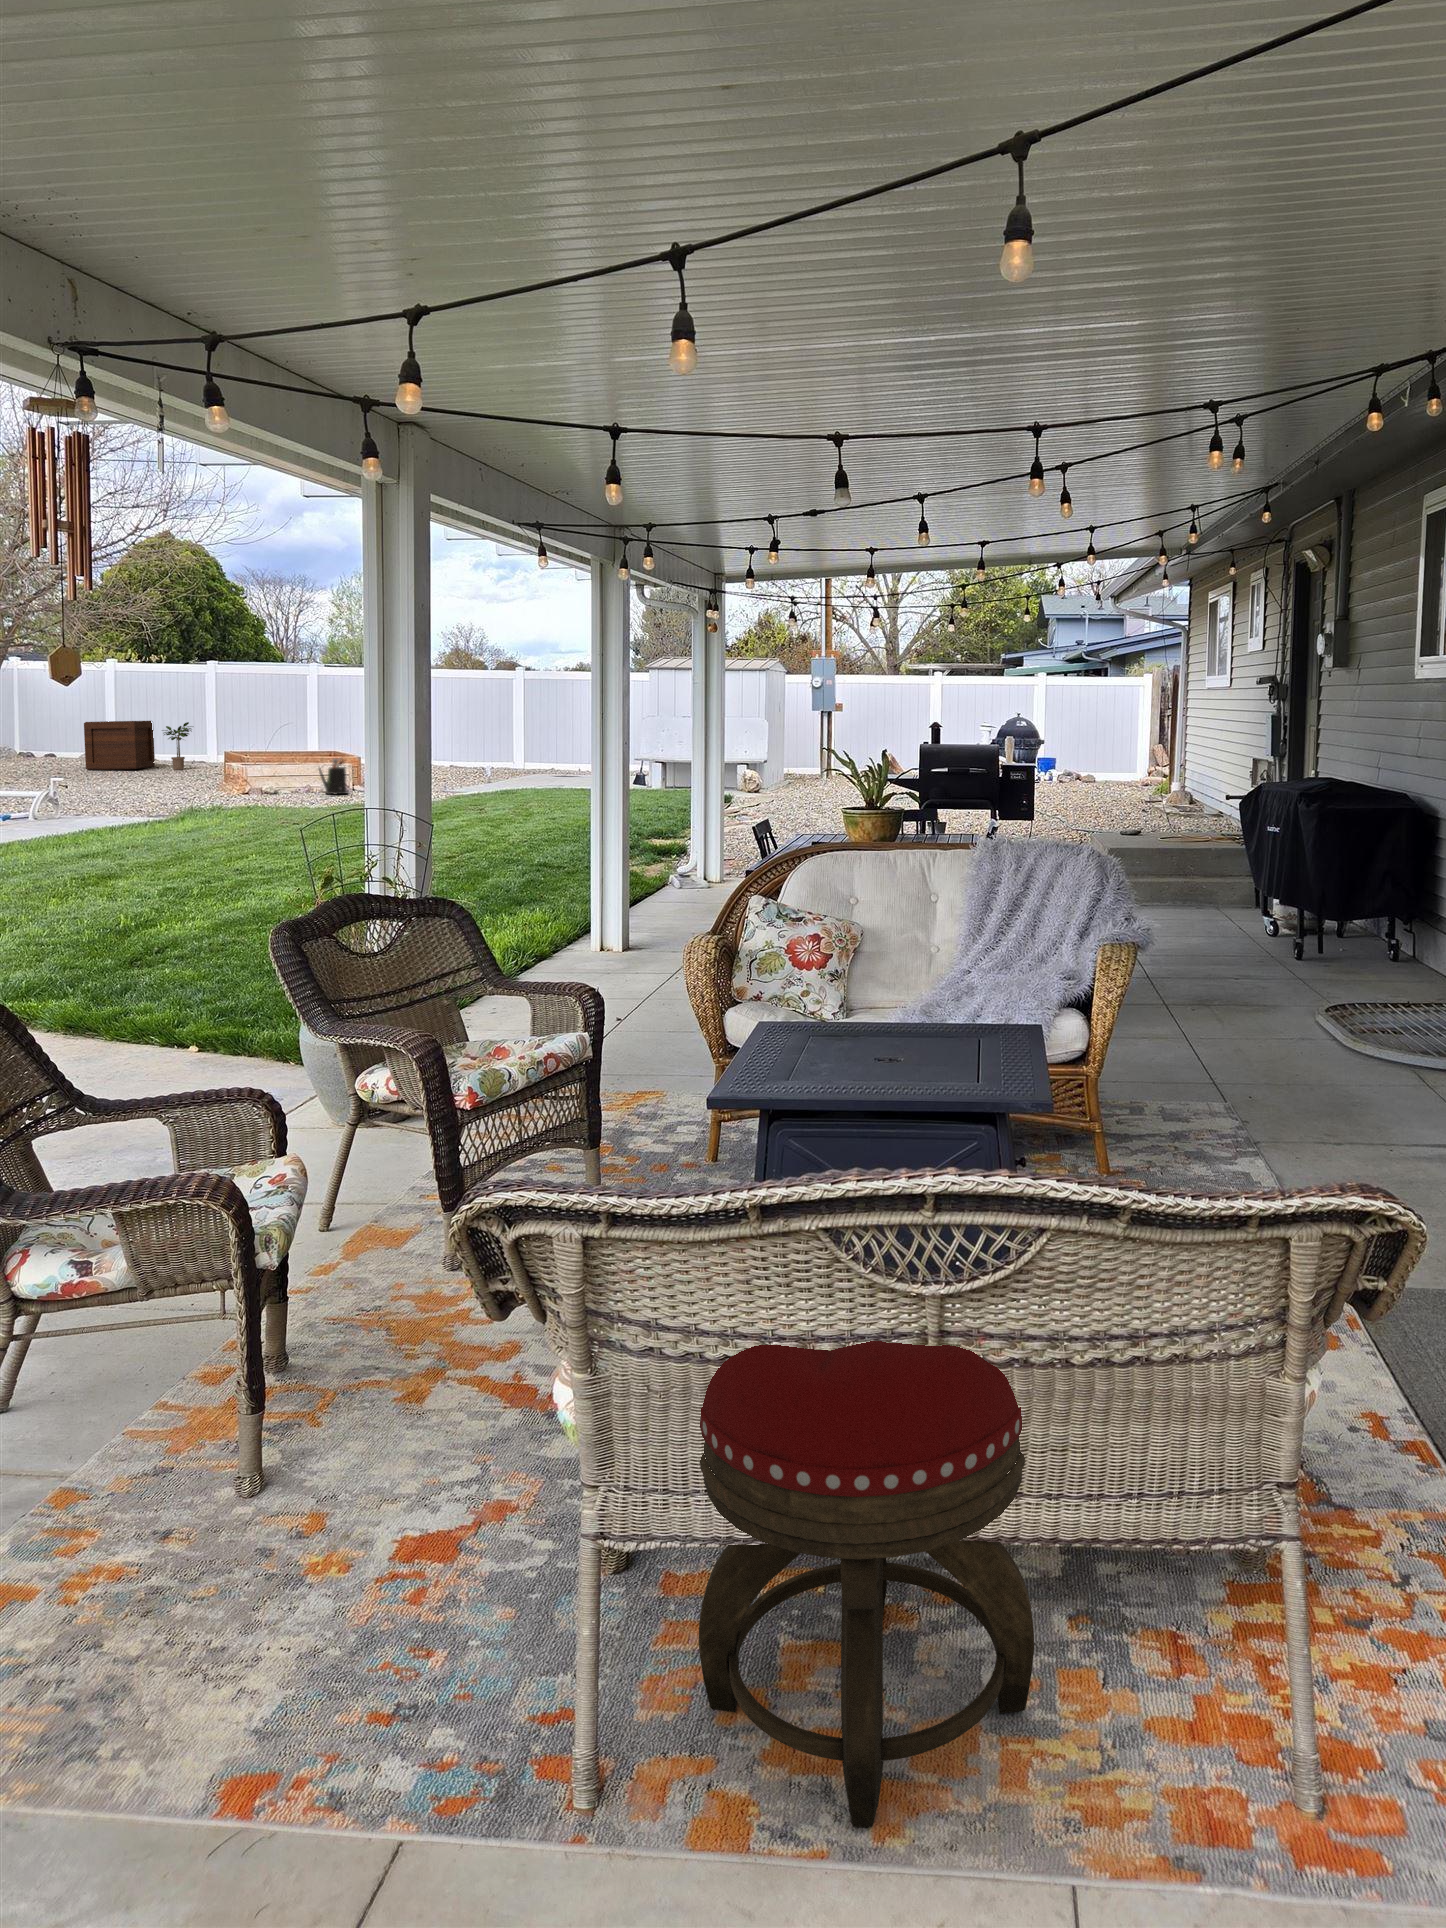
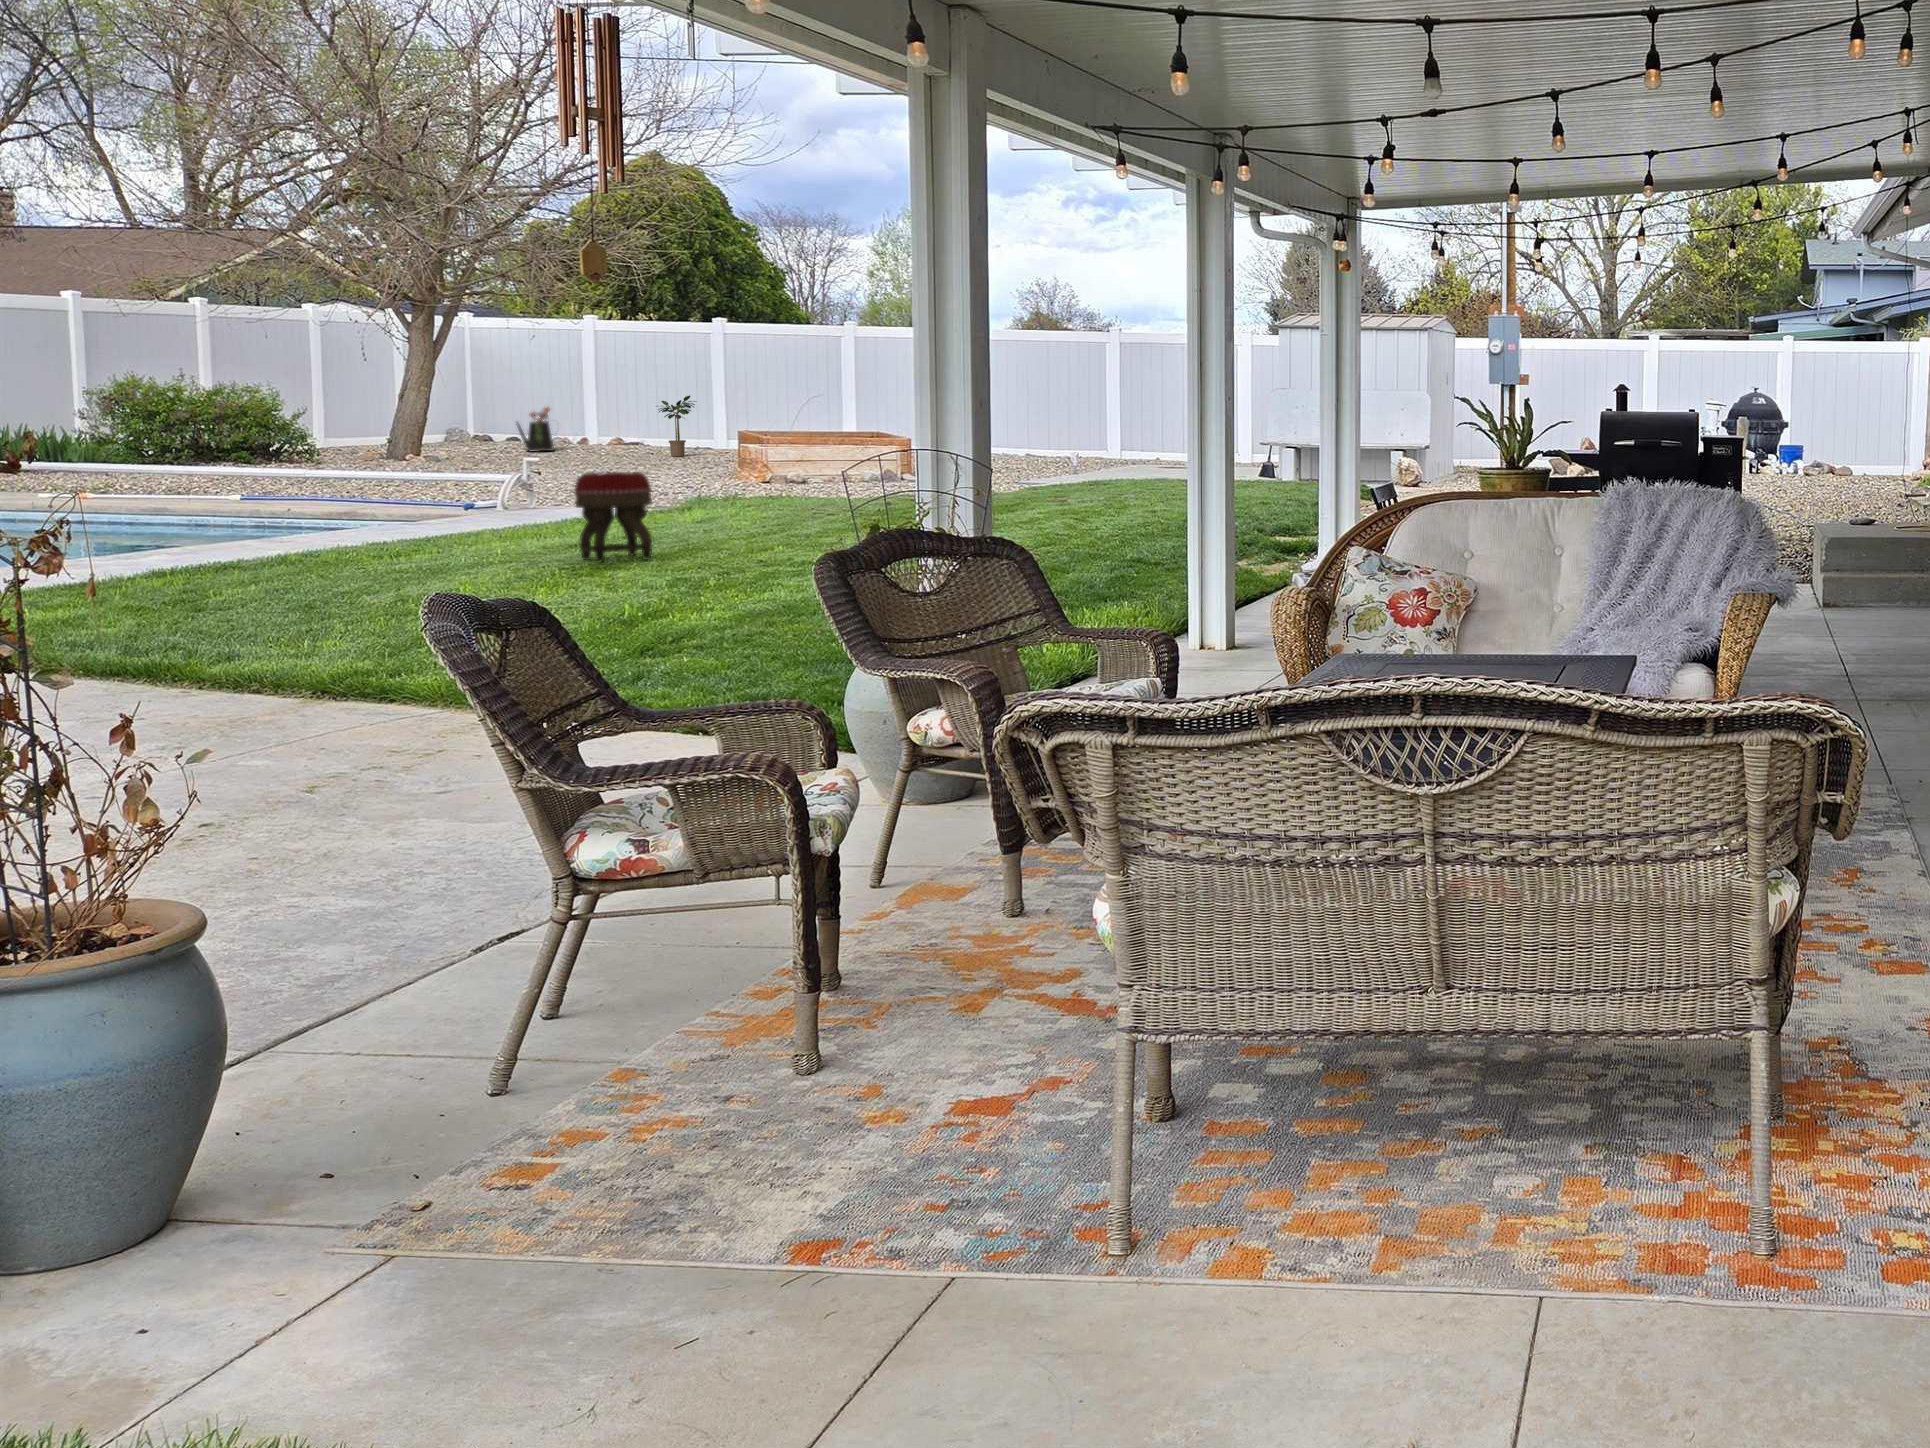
wooden crate: present [84,721,155,770] -> none [558,394,648,456]
watering can: present [319,757,354,794] -> present [516,407,554,451]
footstool: present [699,1341,1034,1827] -> present [574,472,652,562]

